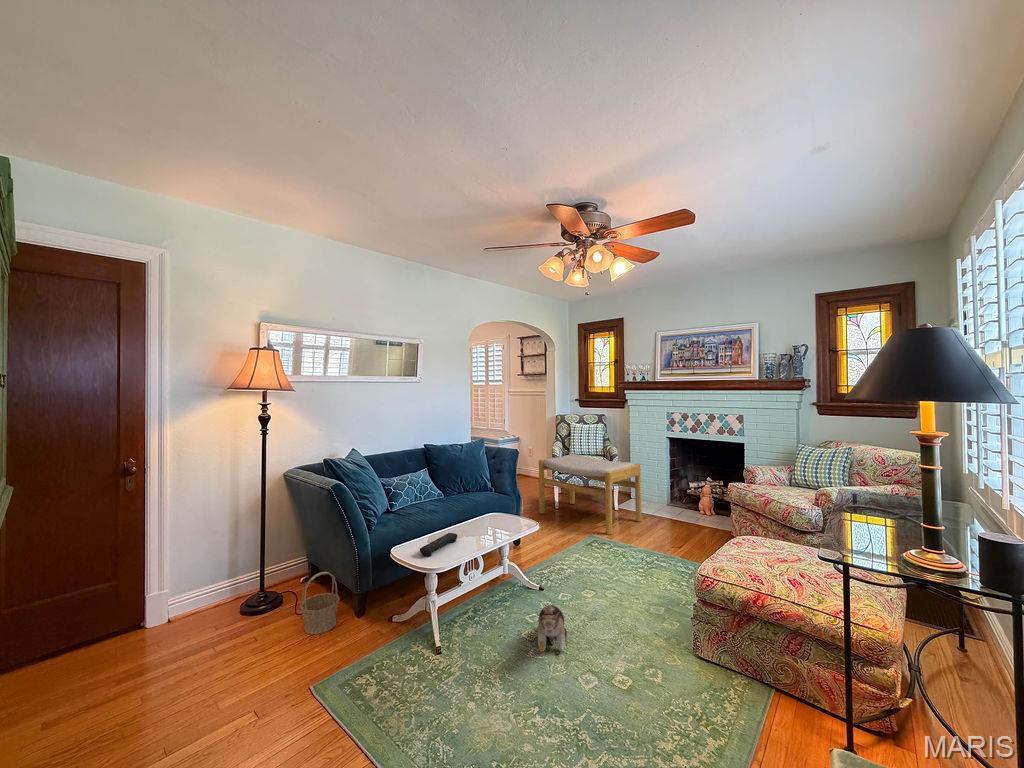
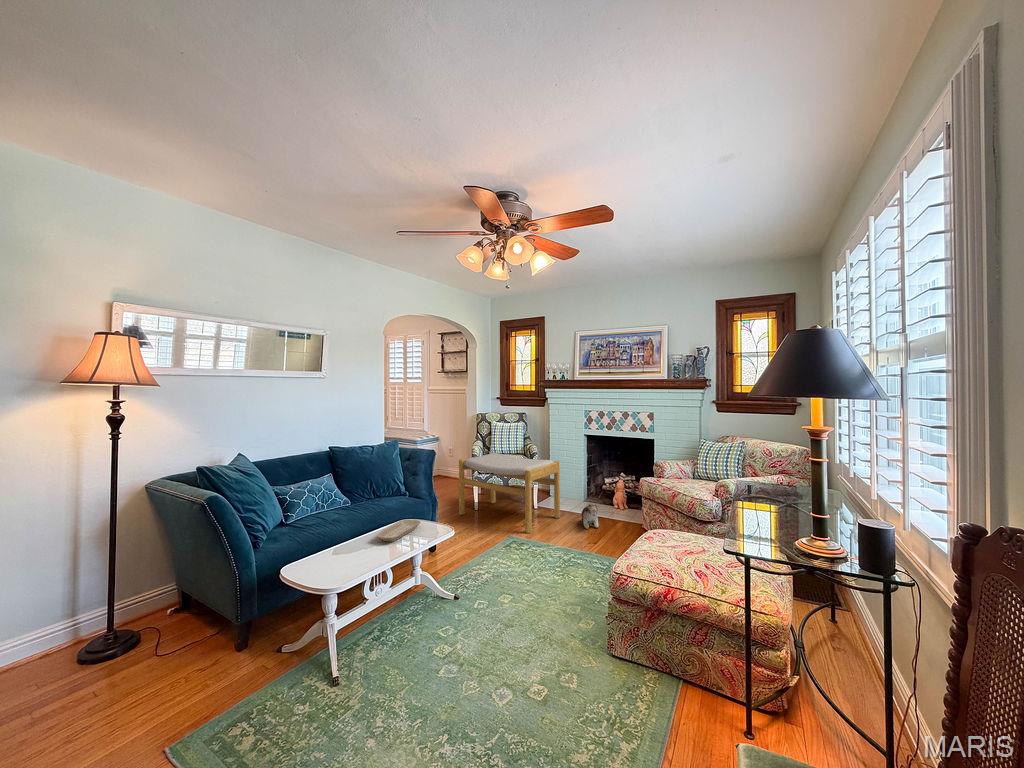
tray: none [469,513,507,532] -> present [376,519,421,542]
remote control: present [420,533,457,556] -> none [315,545,362,574]
basket: present [300,572,340,634] -> none [159,601,214,680]
plush toy: present [537,605,567,652] -> present [581,503,598,529]

